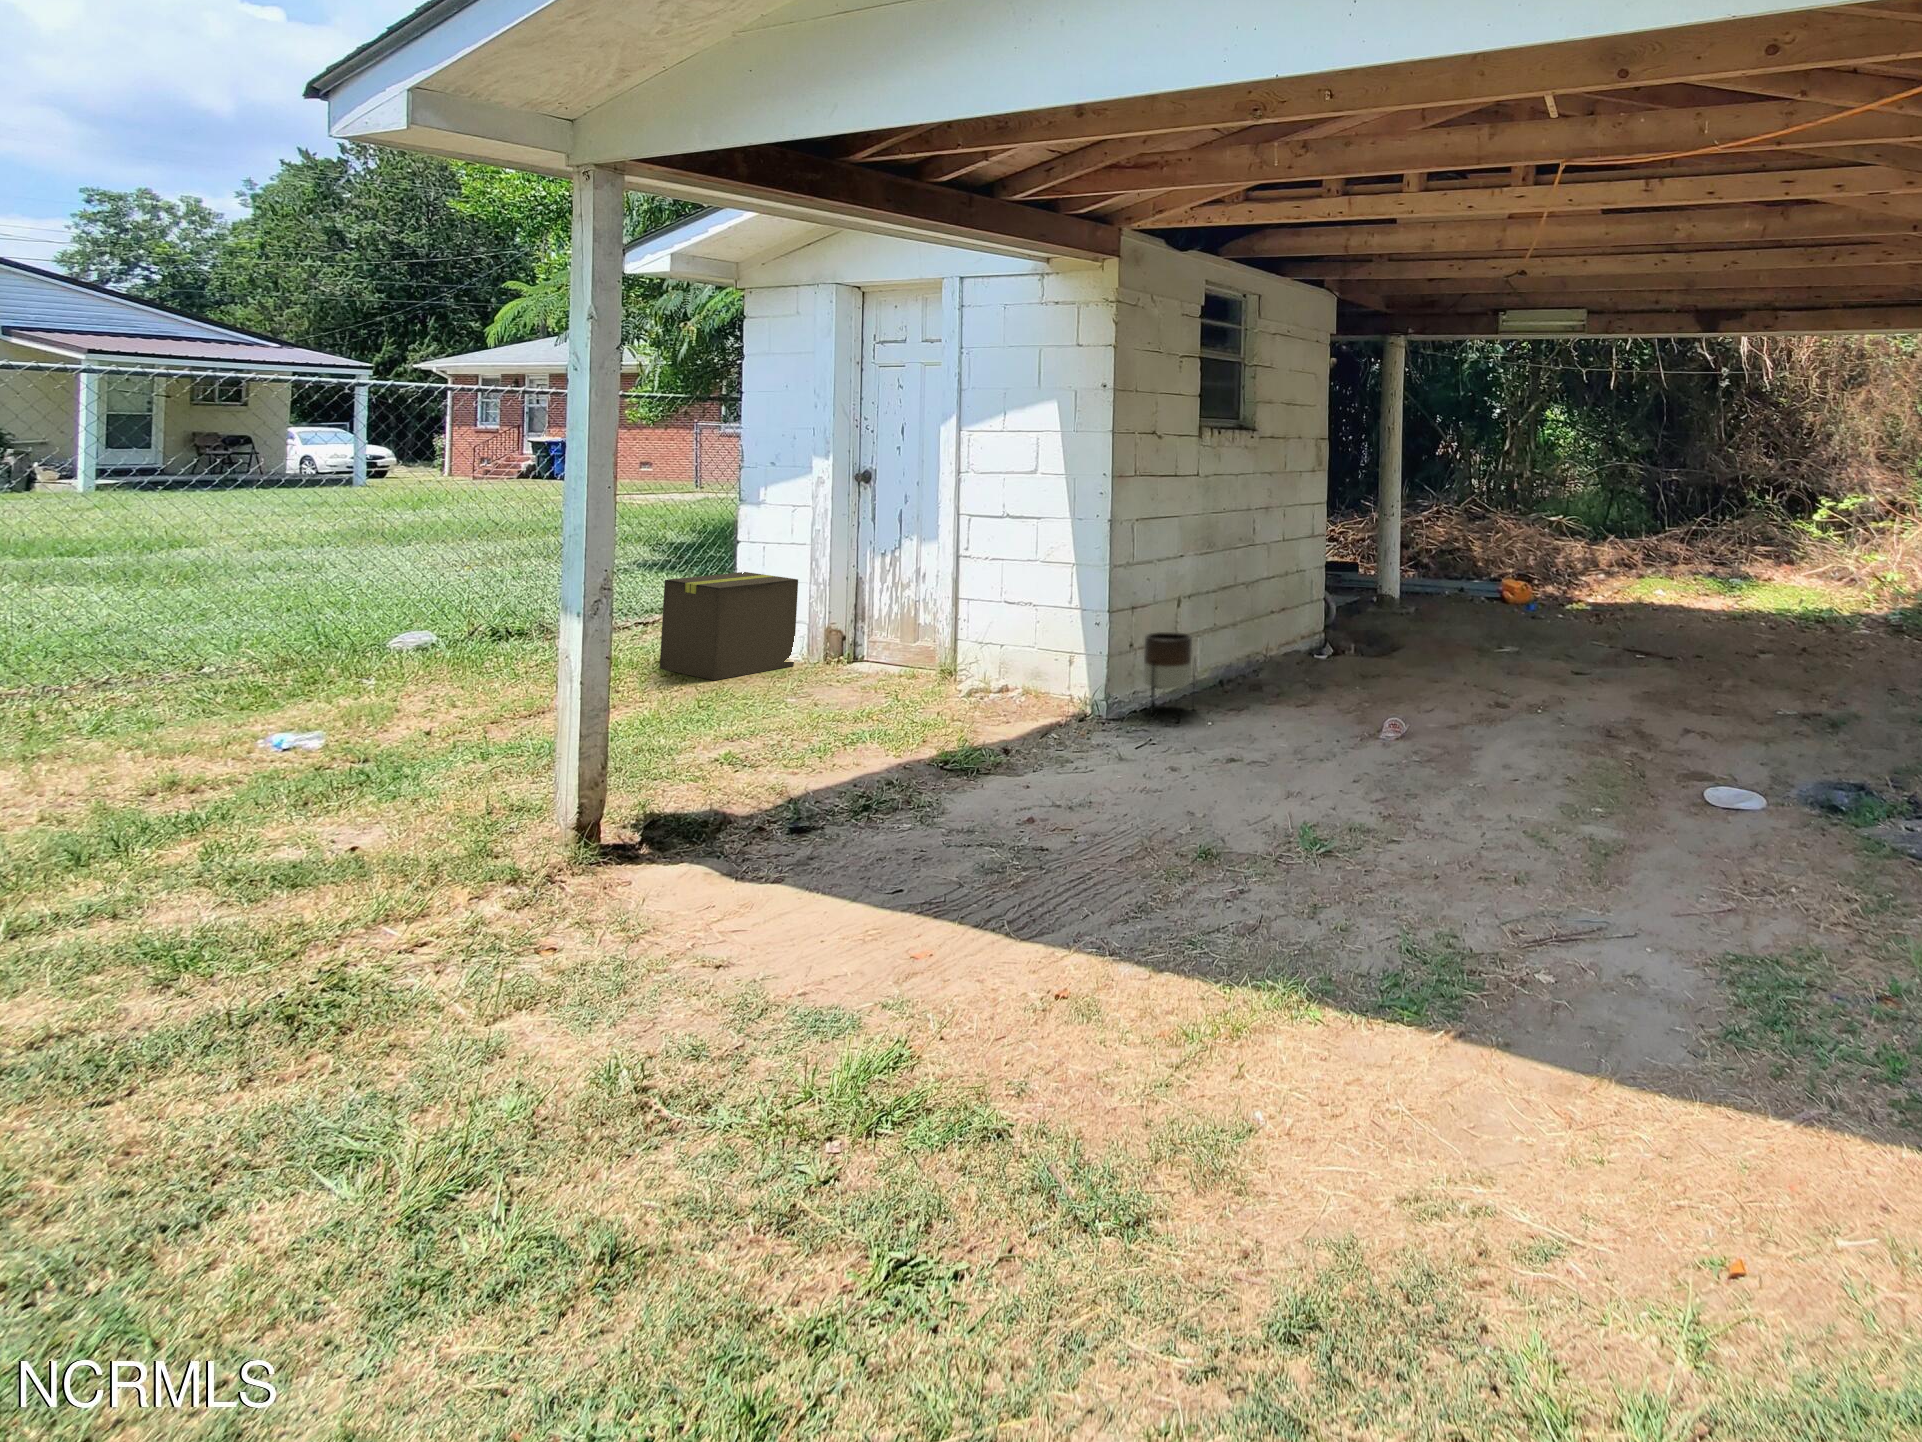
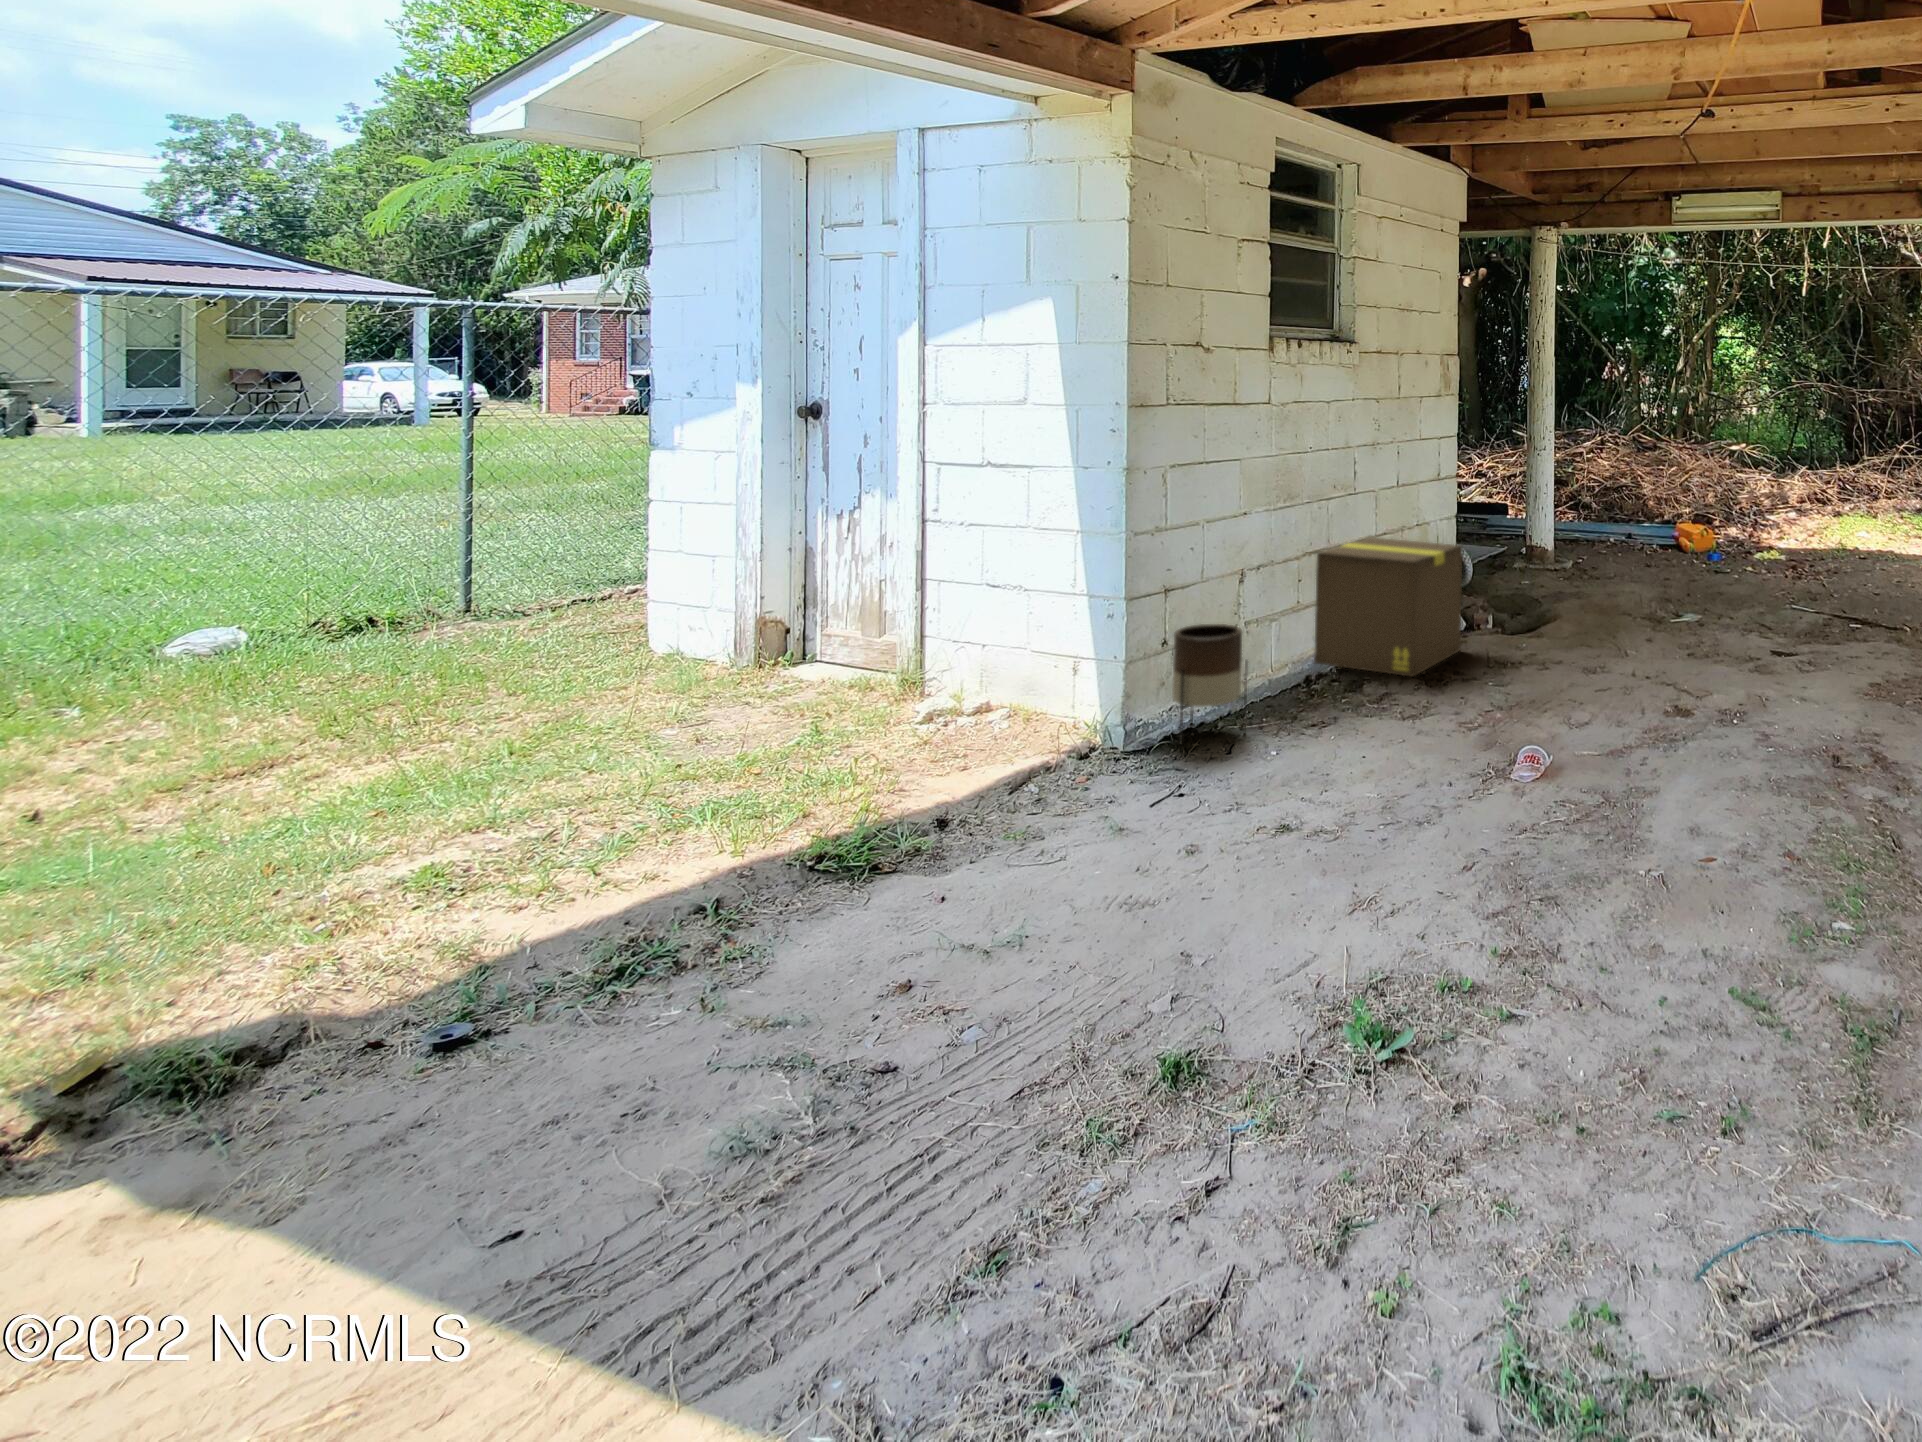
cardboard box: present [660,572,798,680] -> present [1314,538,1462,677]

